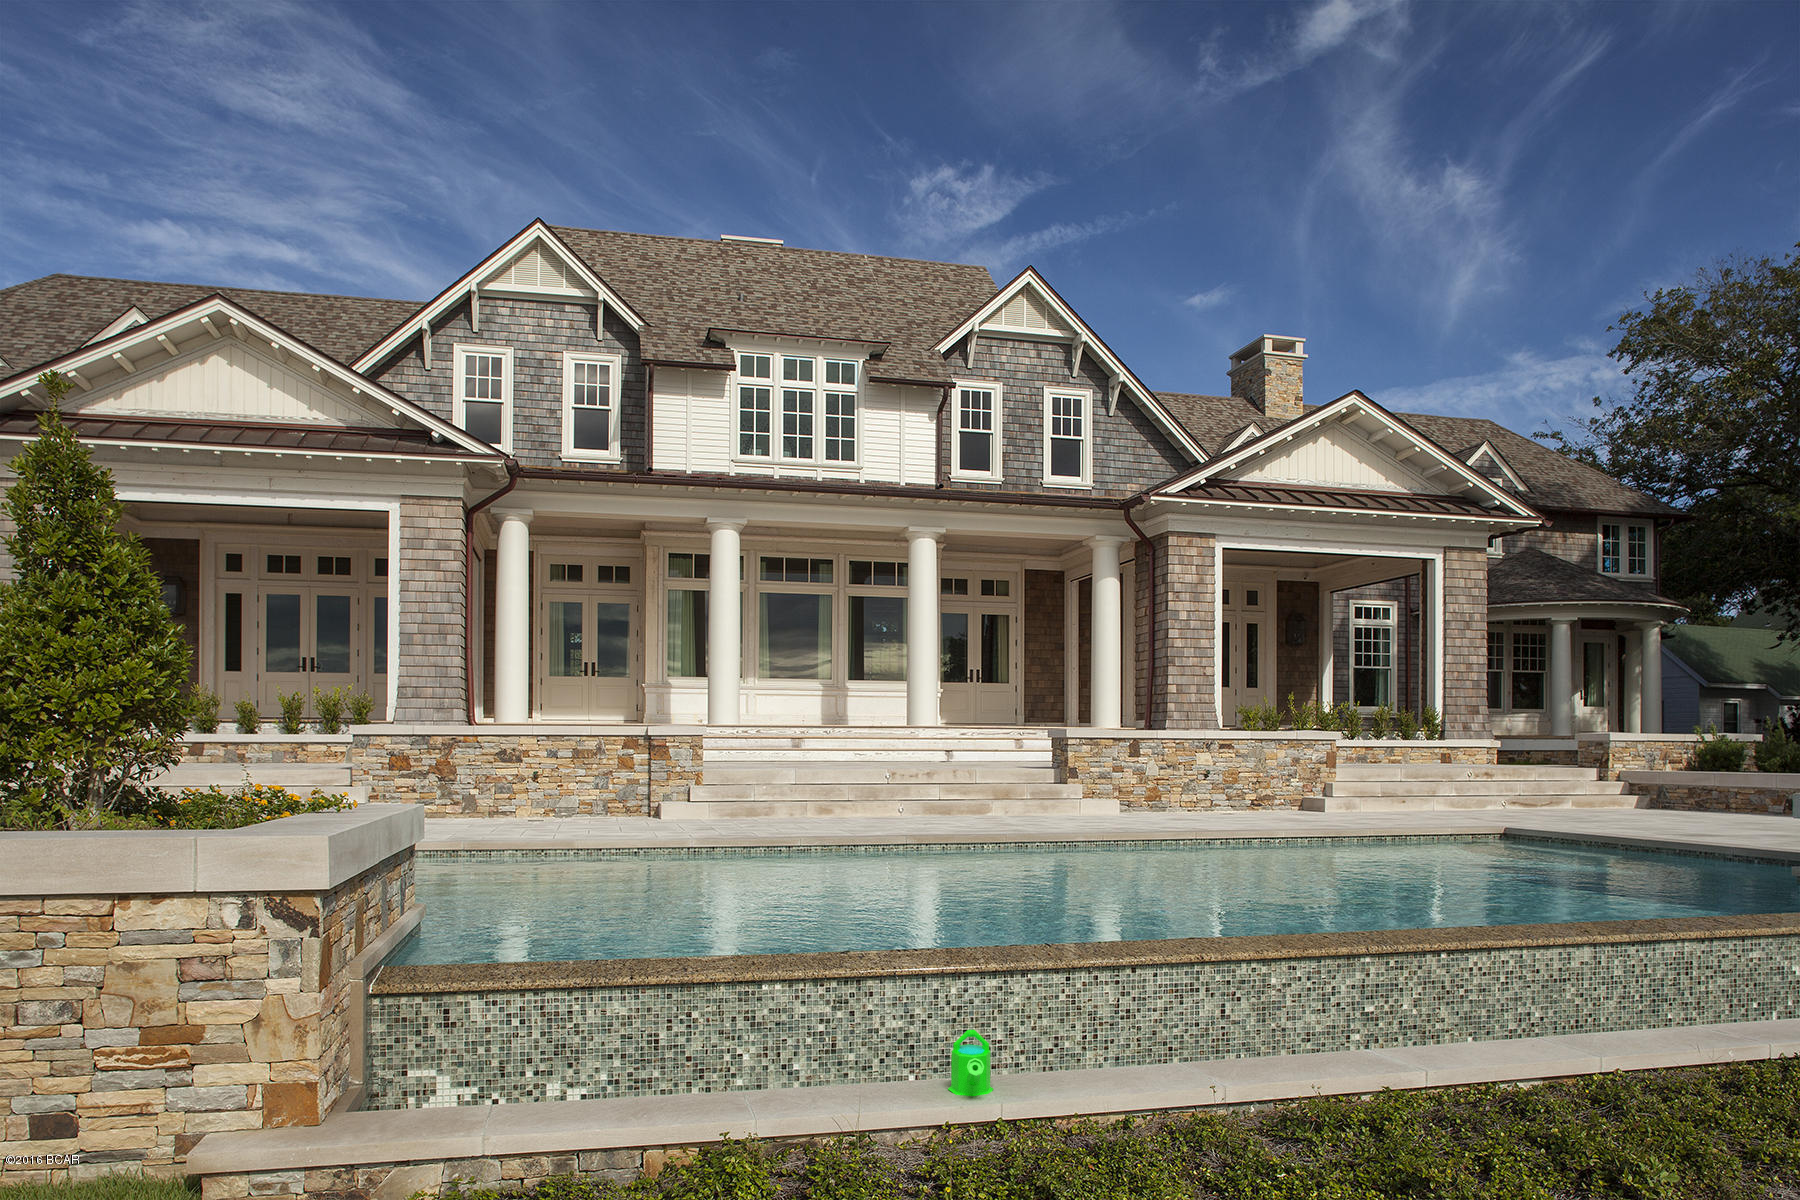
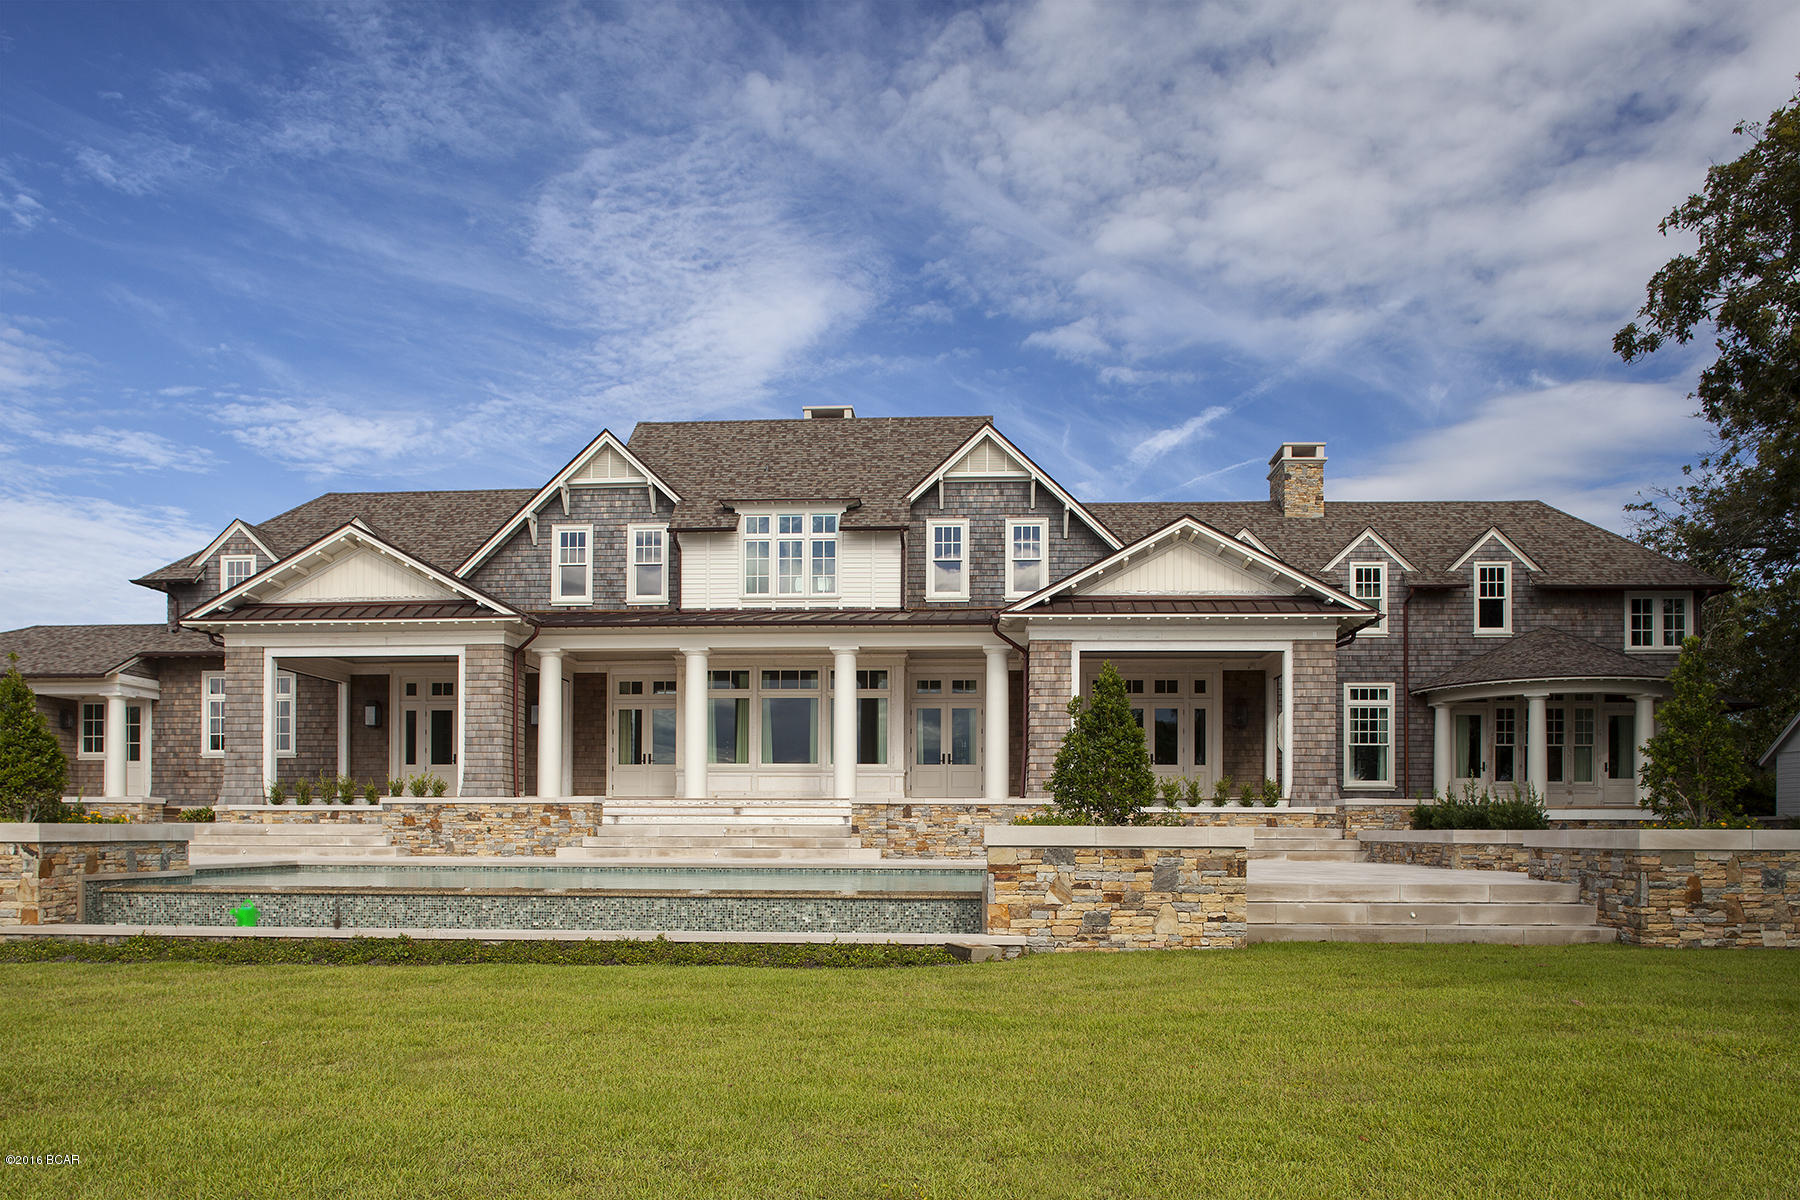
decorative plant: none [1147,994,1207,1076] -> present [332,894,348,929]

